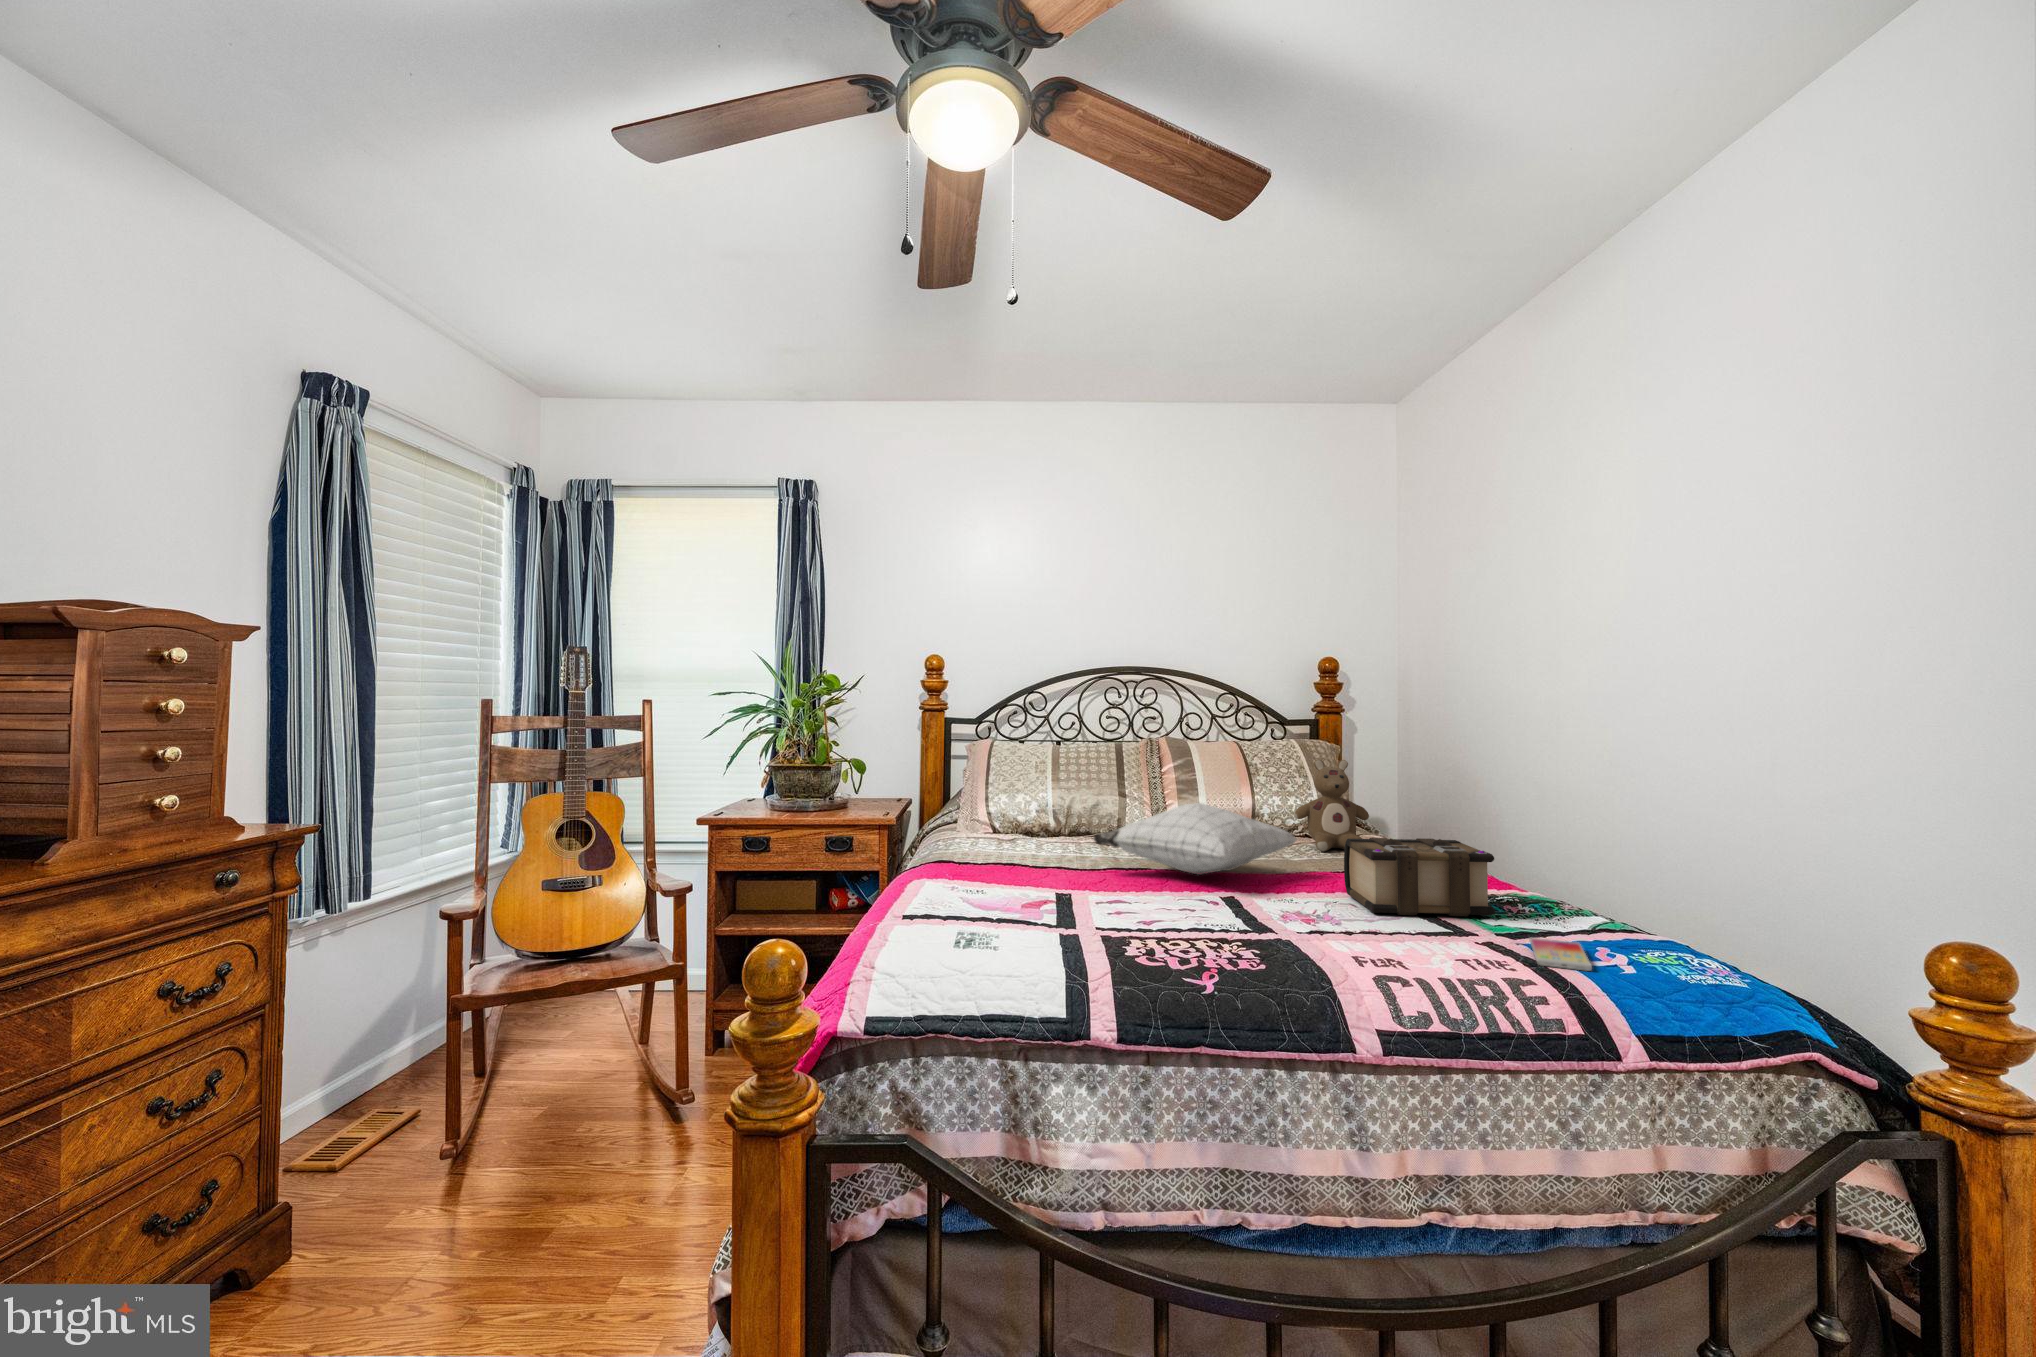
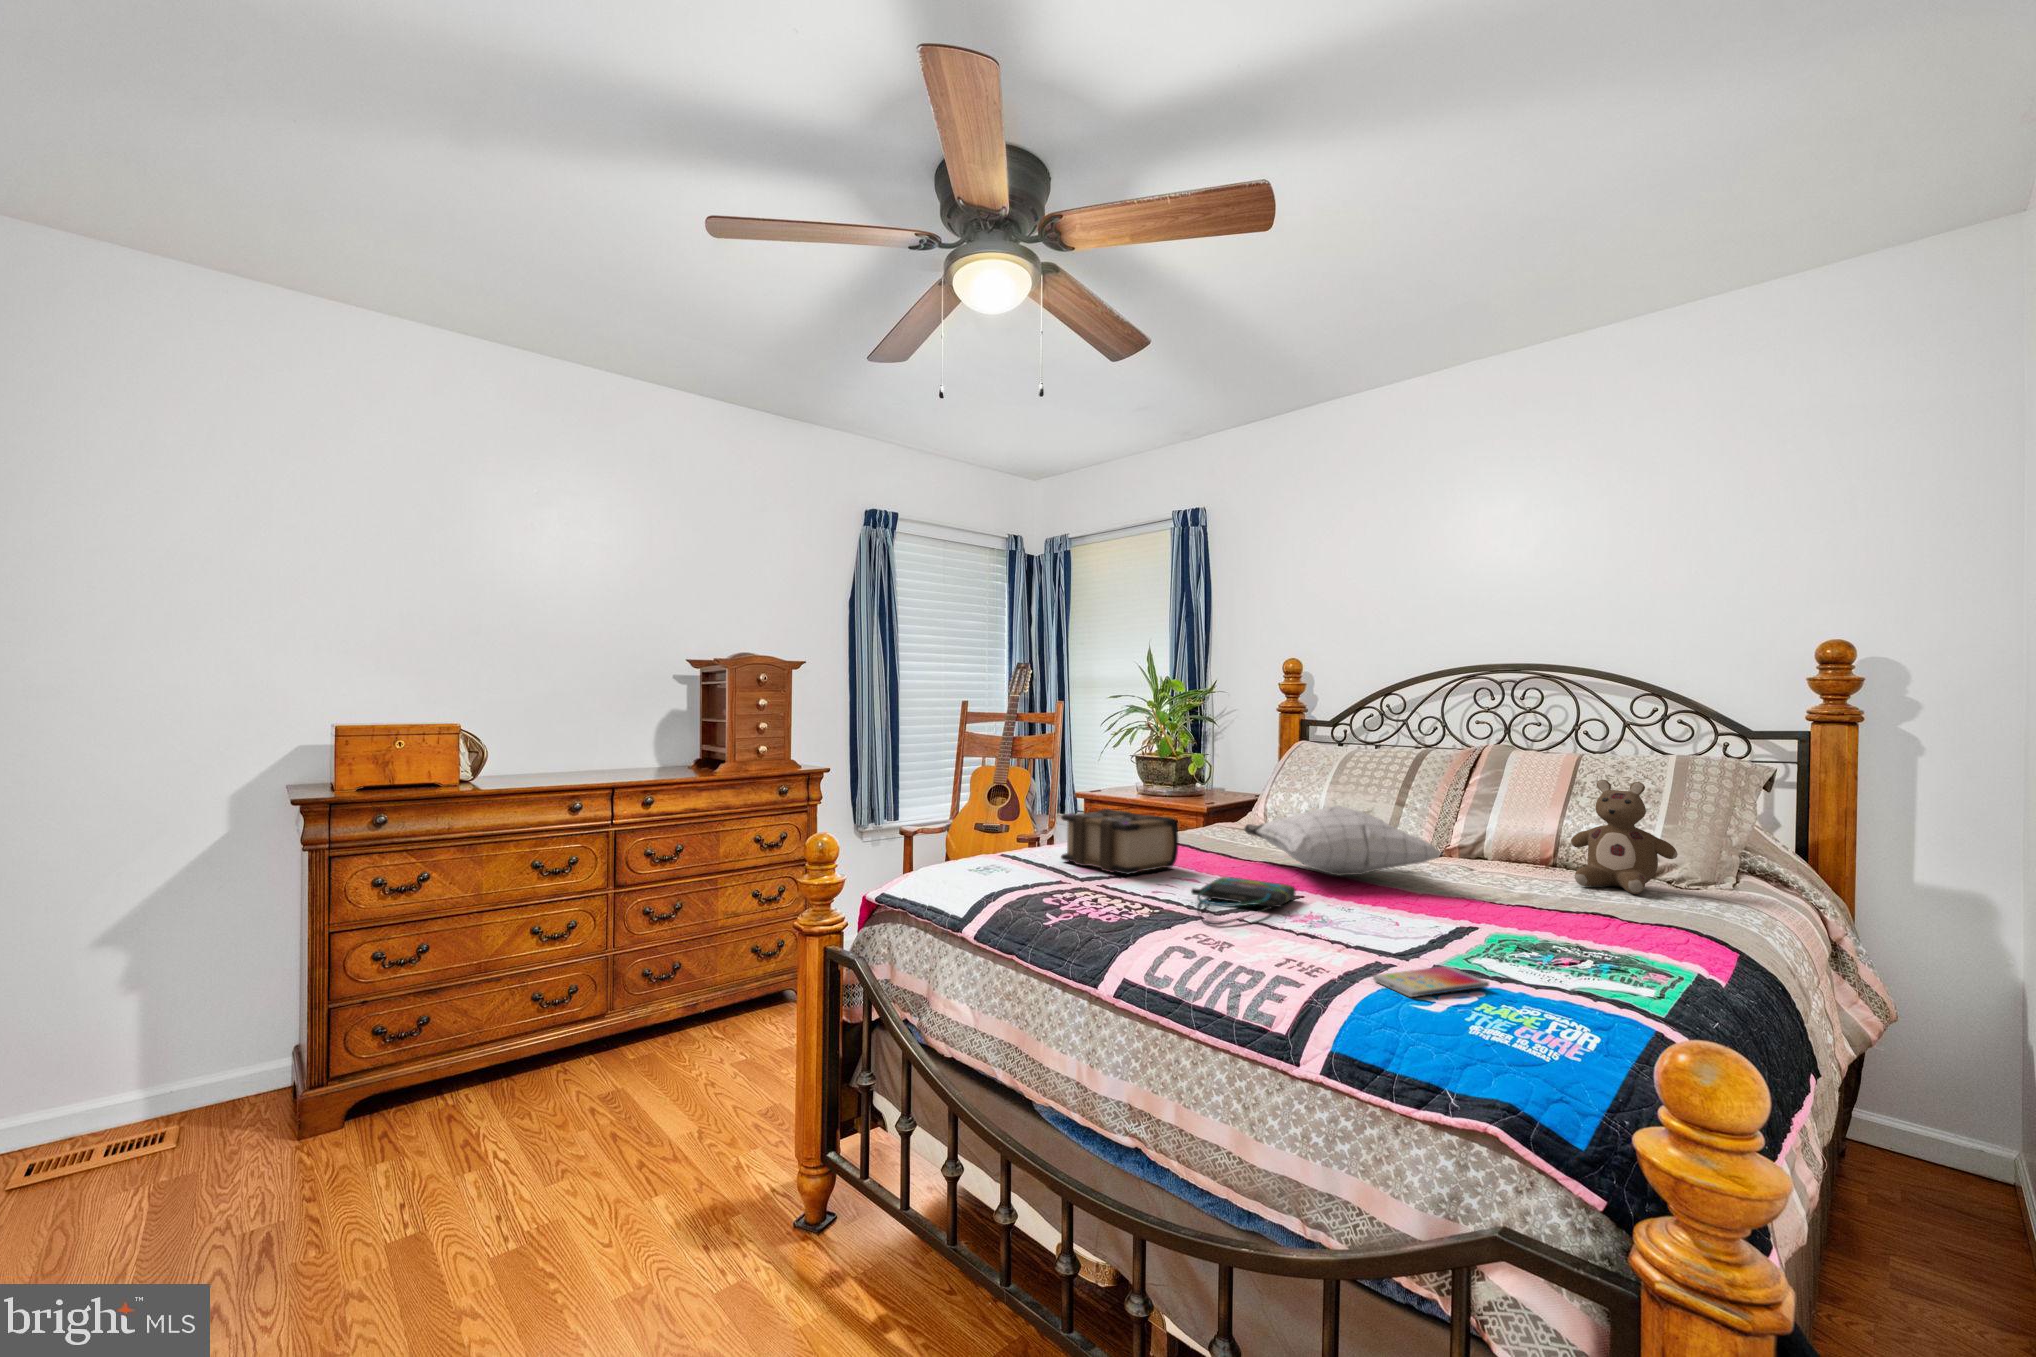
book: present [1344,838,1495,916] -> present [1061,810,1178,874]
tote bag: none [1189,892,1323,950] -> present [1191,877,1295,926]

